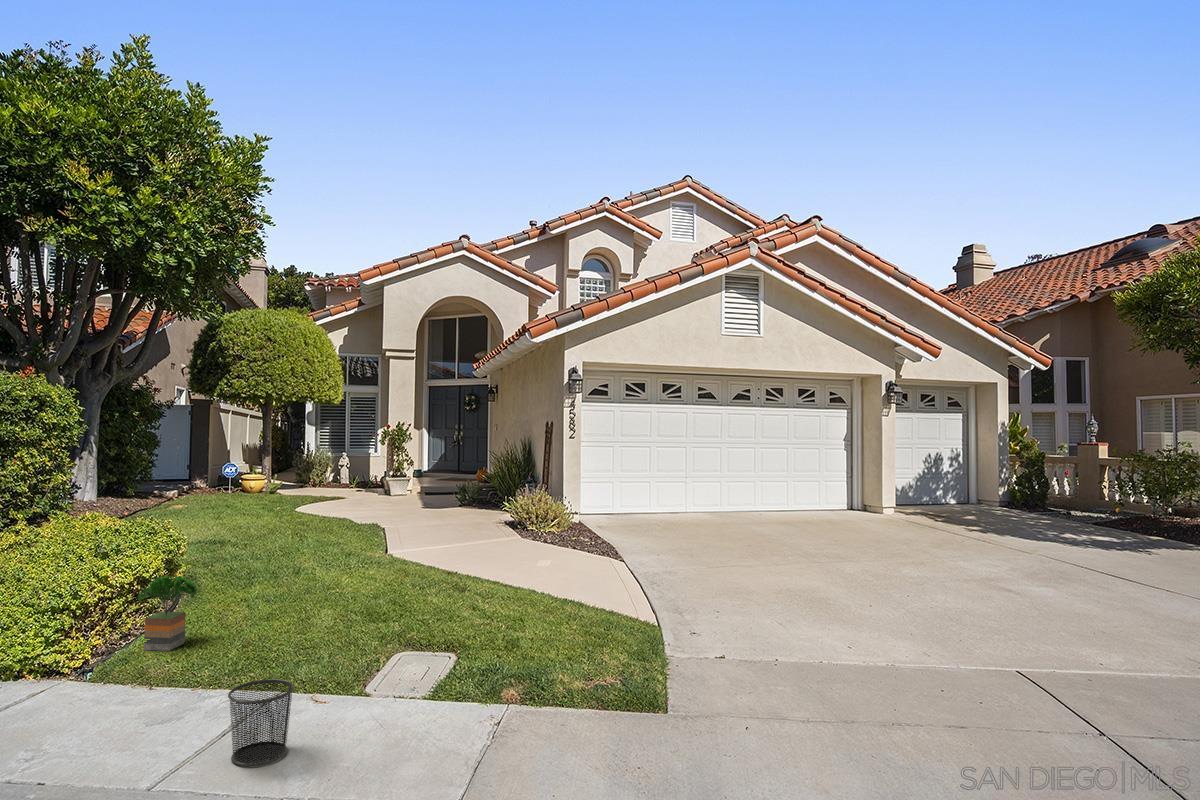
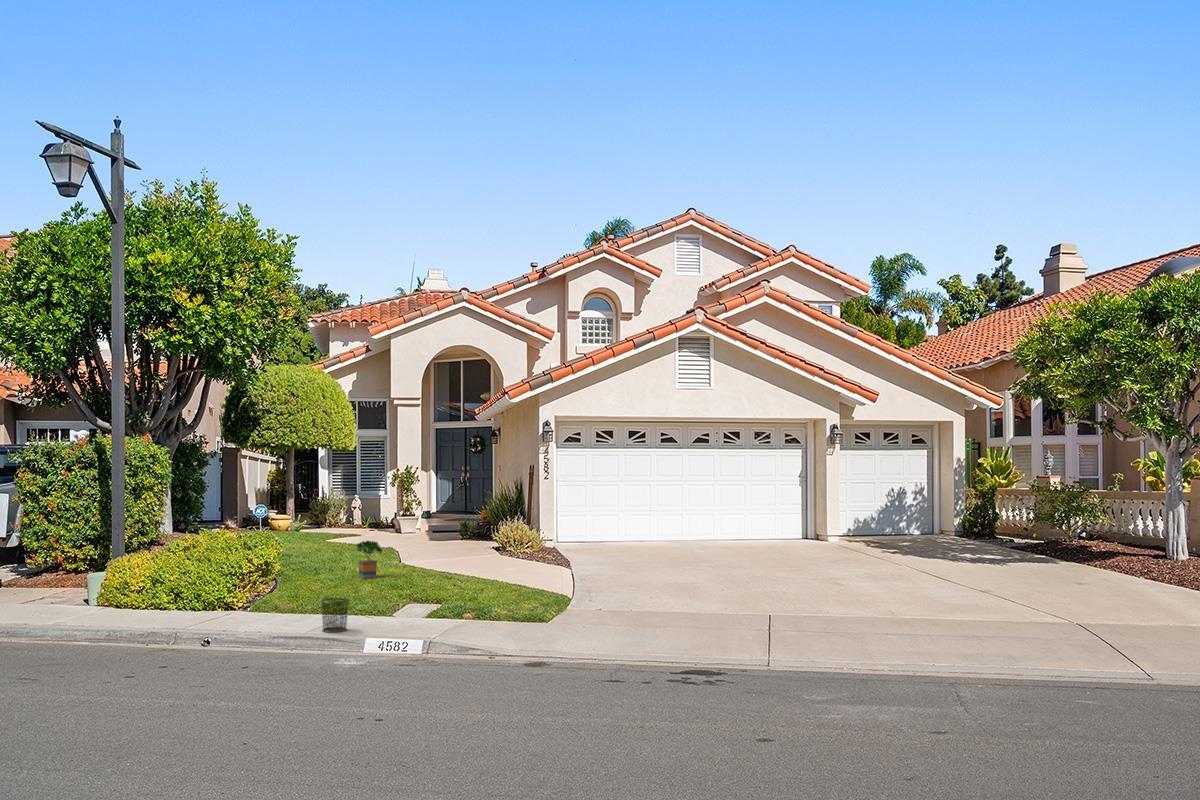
potted tree: present [138,576,199,651] -> present [356,541,382,579]

